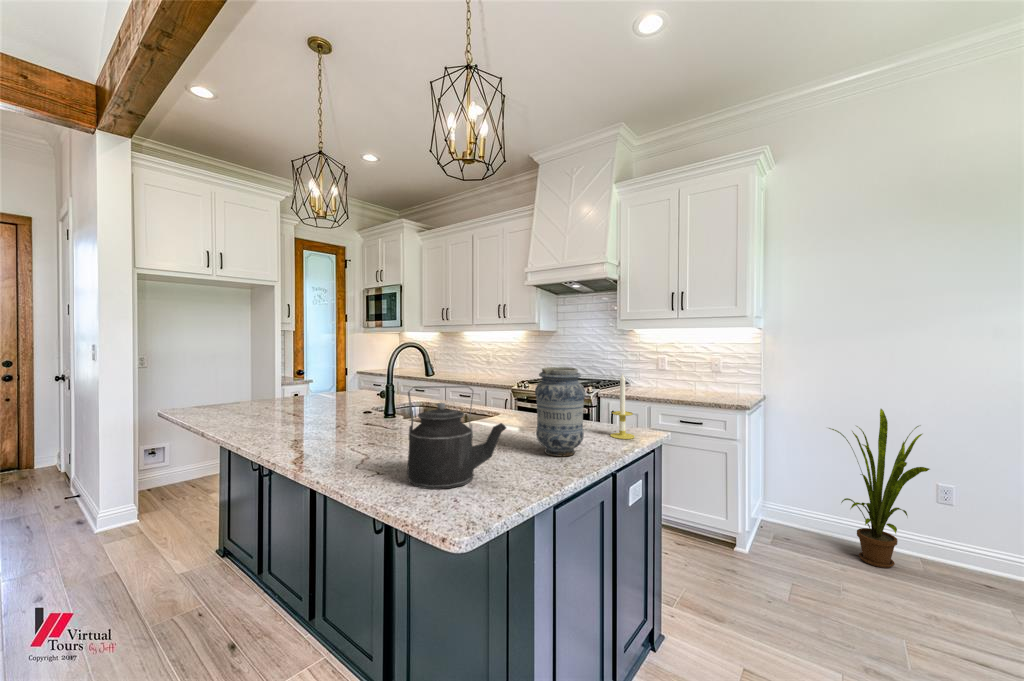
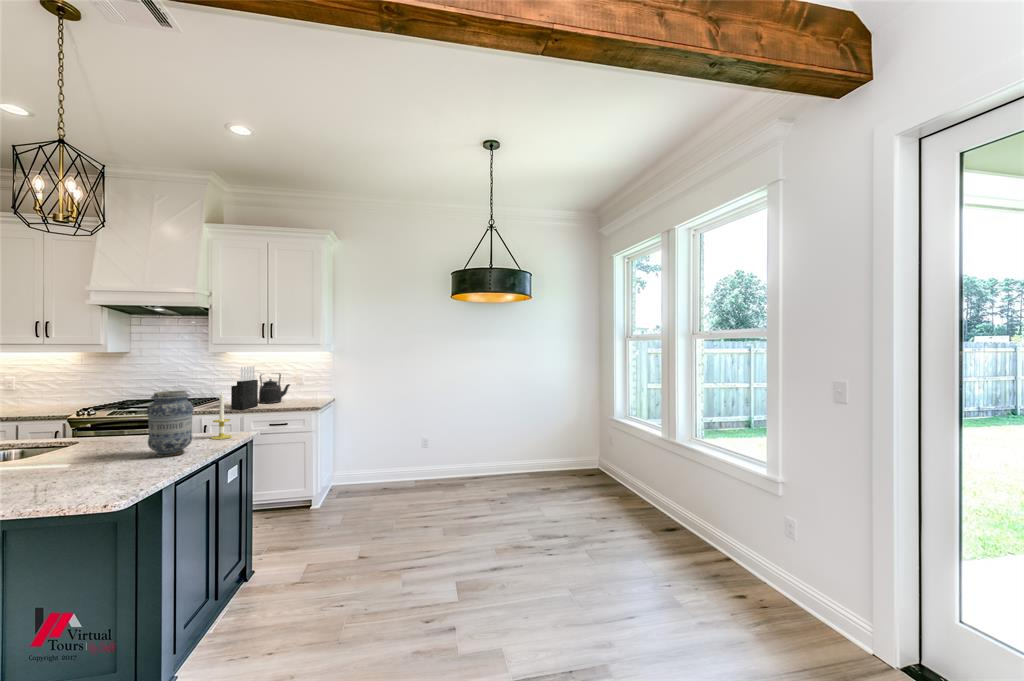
knife block: none [639,346,668,398] -> present [231,366,258,409]
kettle: present [407,386,506,489] -> present [259,373,290,403]
house plant: present [829,409,930,568] -> none [368,399,418,494]

